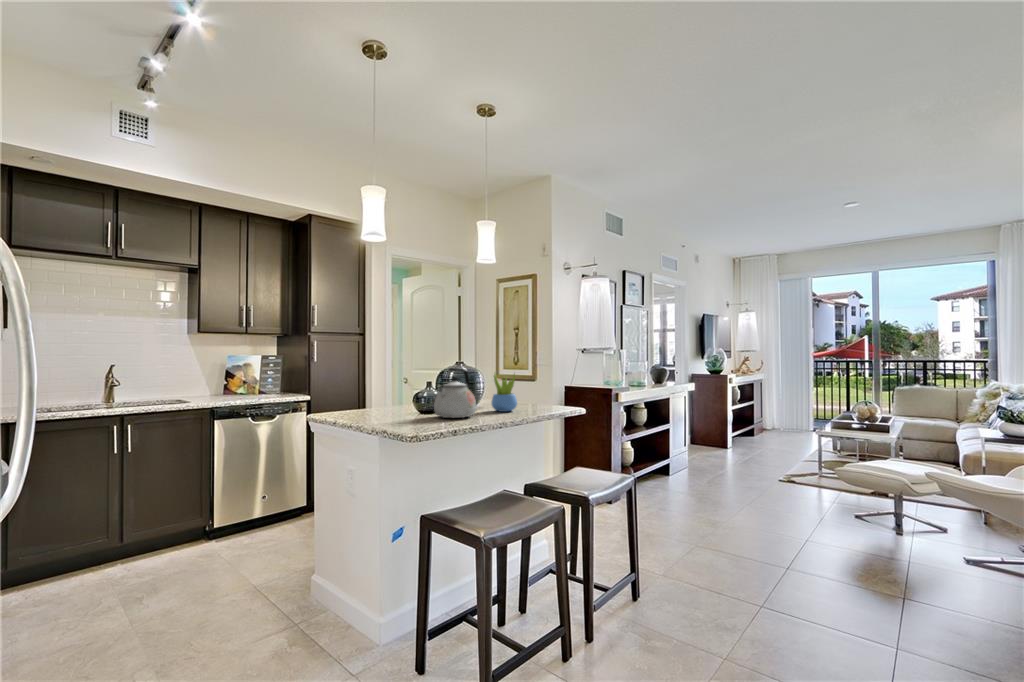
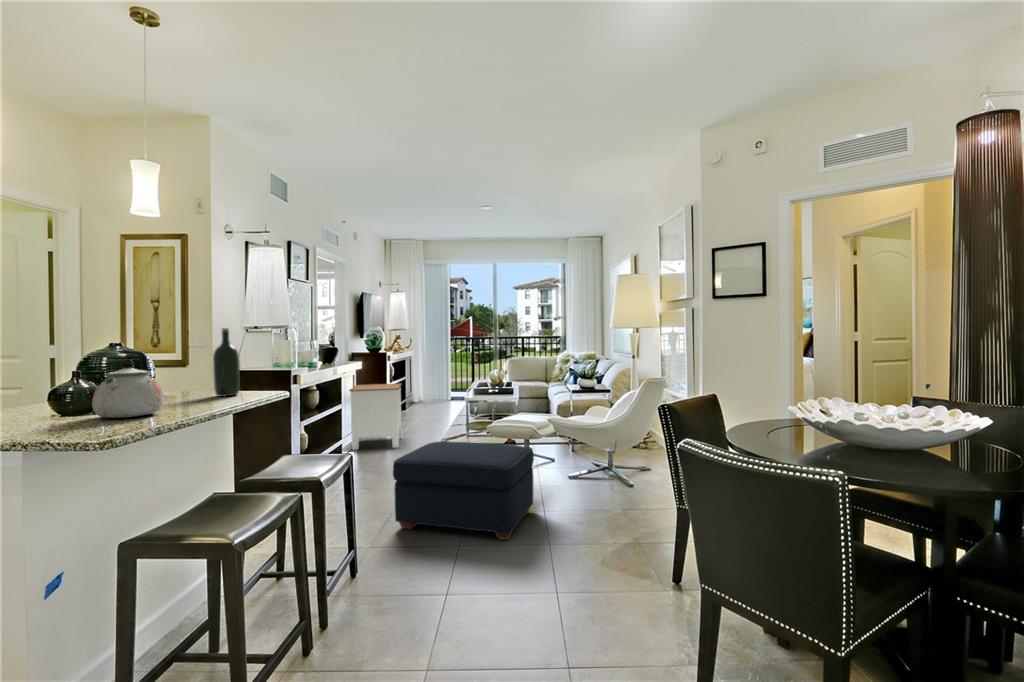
wine bottle: none [525,351,544,408] -> present [213,328,240,396]
succulent plant: present [492,374,517,412] -> none [173,353,211,404]
side table: none [677,406,737,476] -> present [349,383,402,450]
ottoman: none [691,477,884,617] -> present [393,441,534,540]

